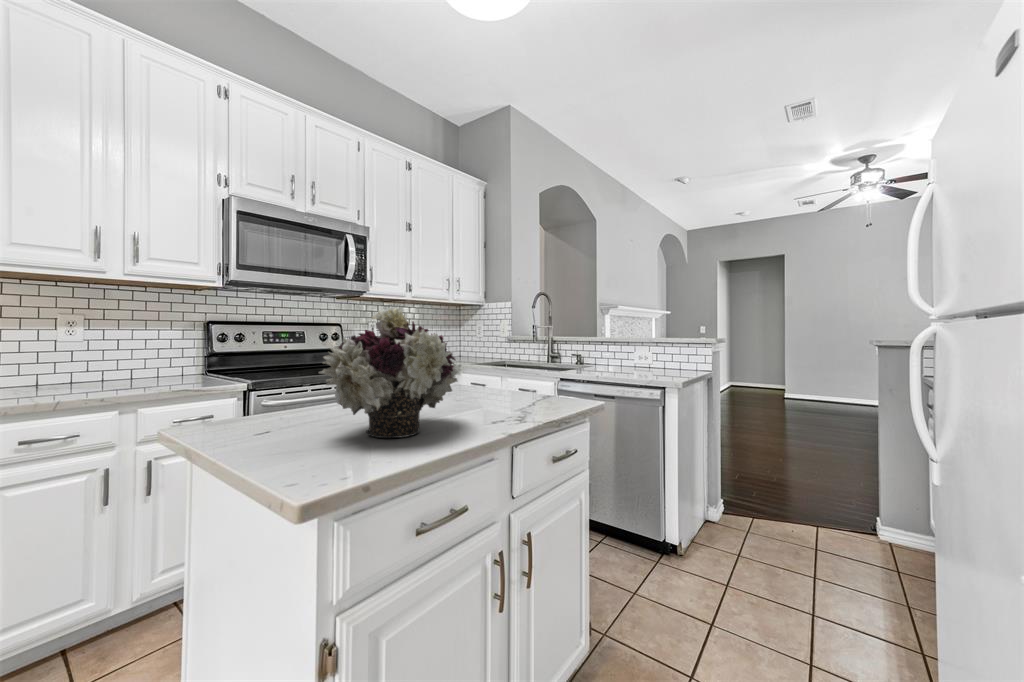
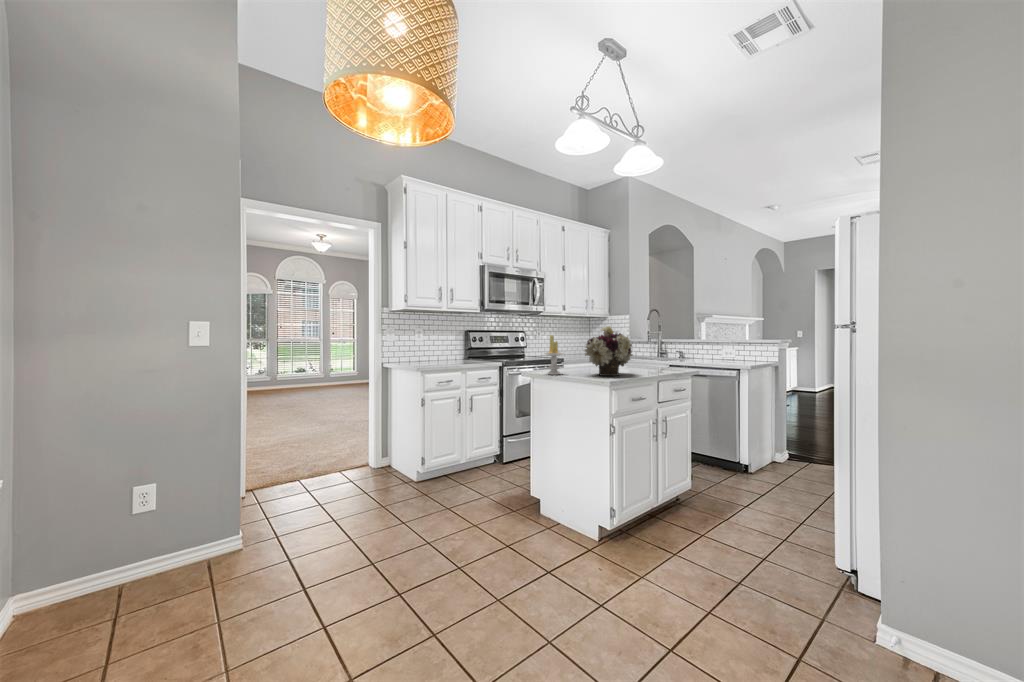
candle: none [224,330,284,436] -> present [545,335,563,375]

